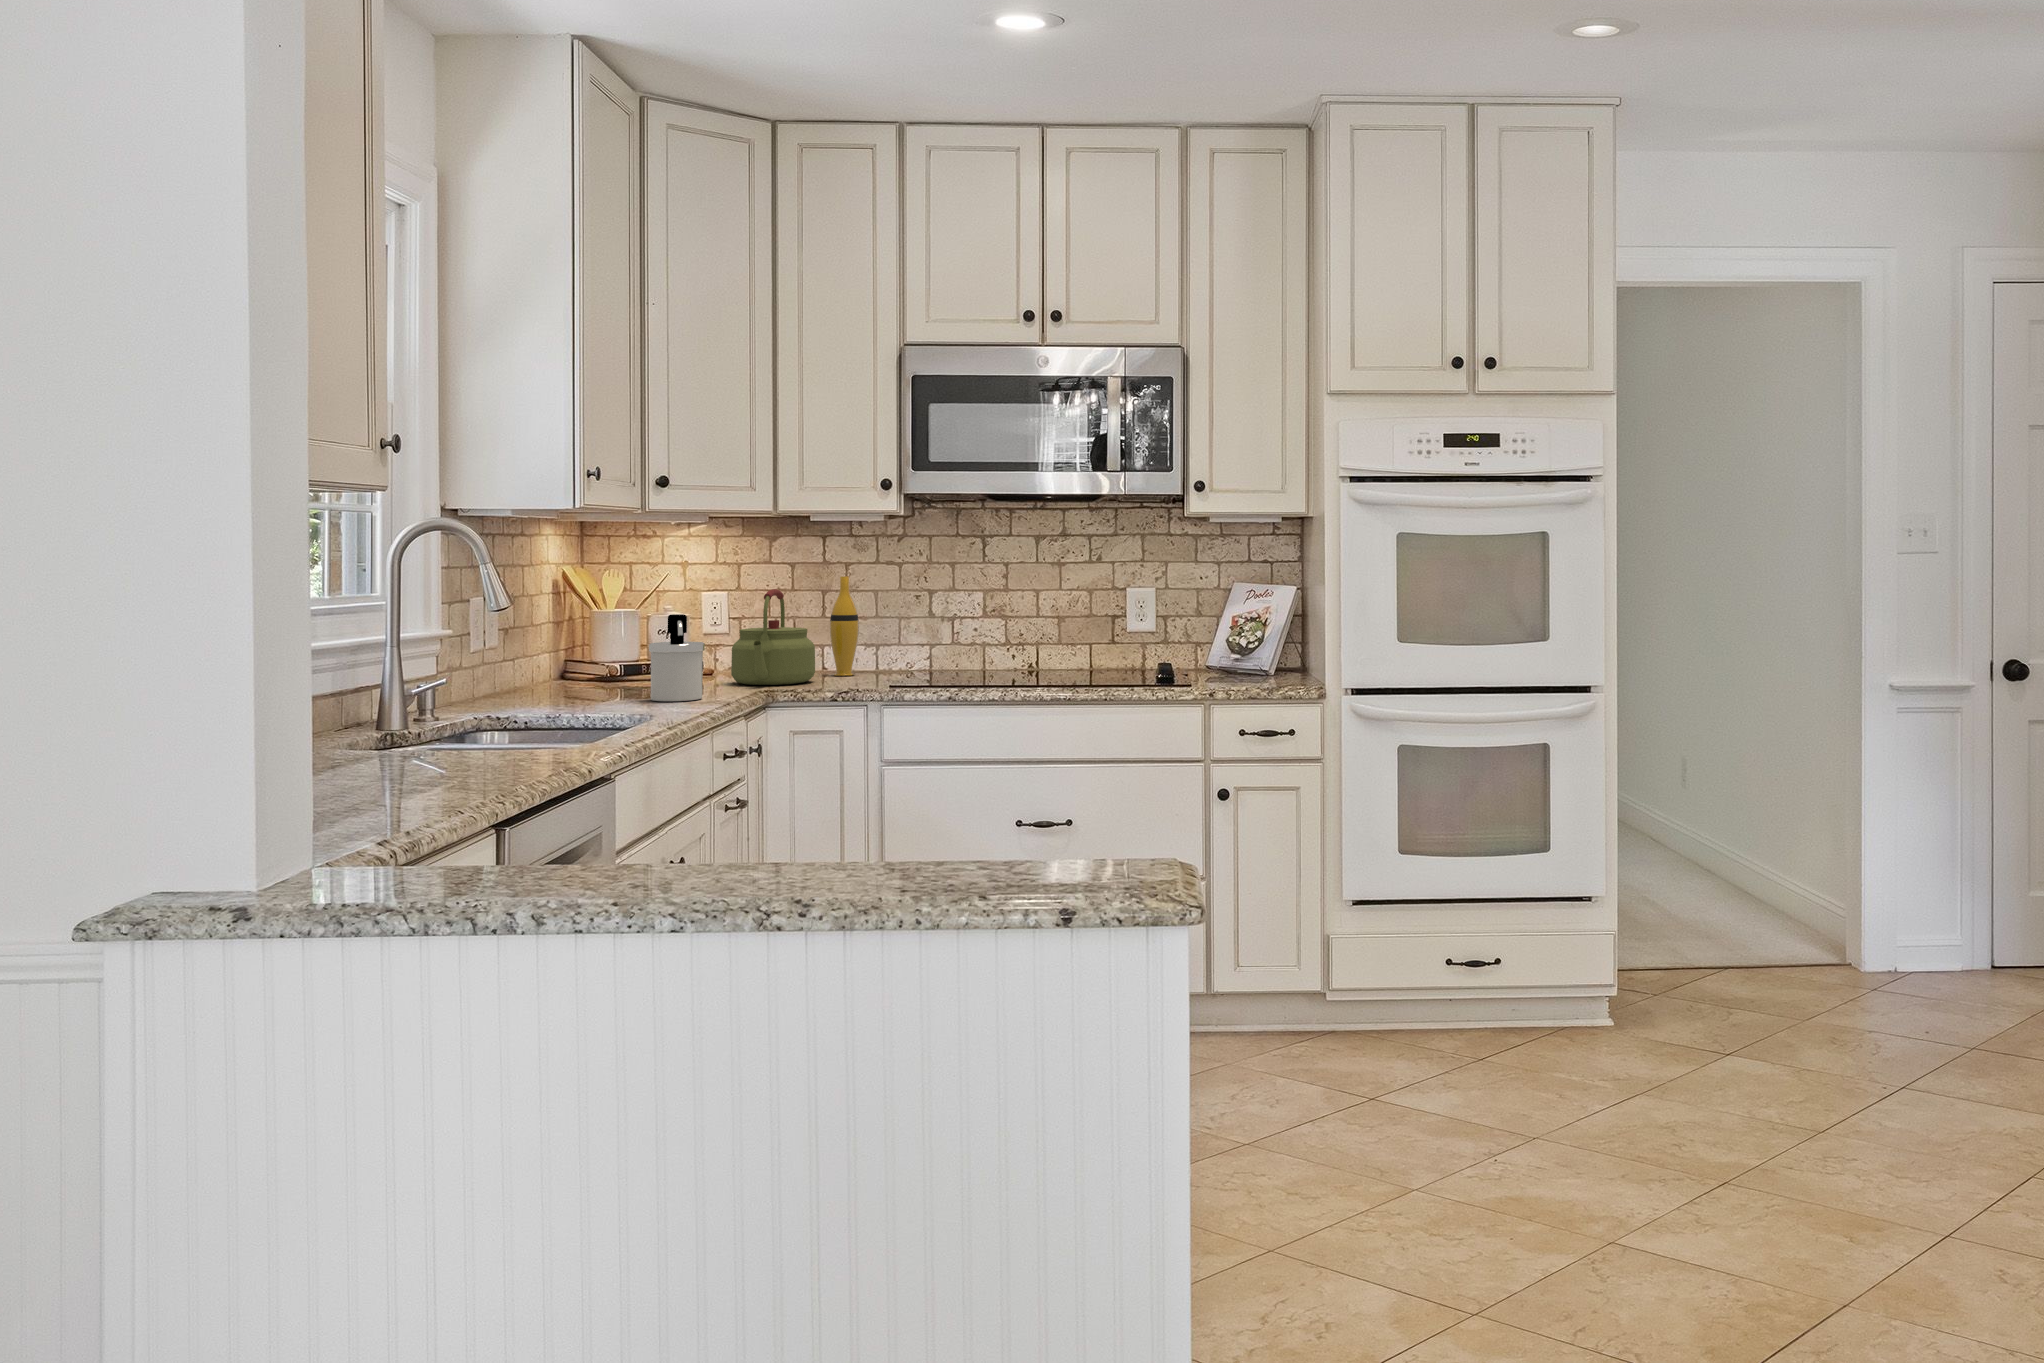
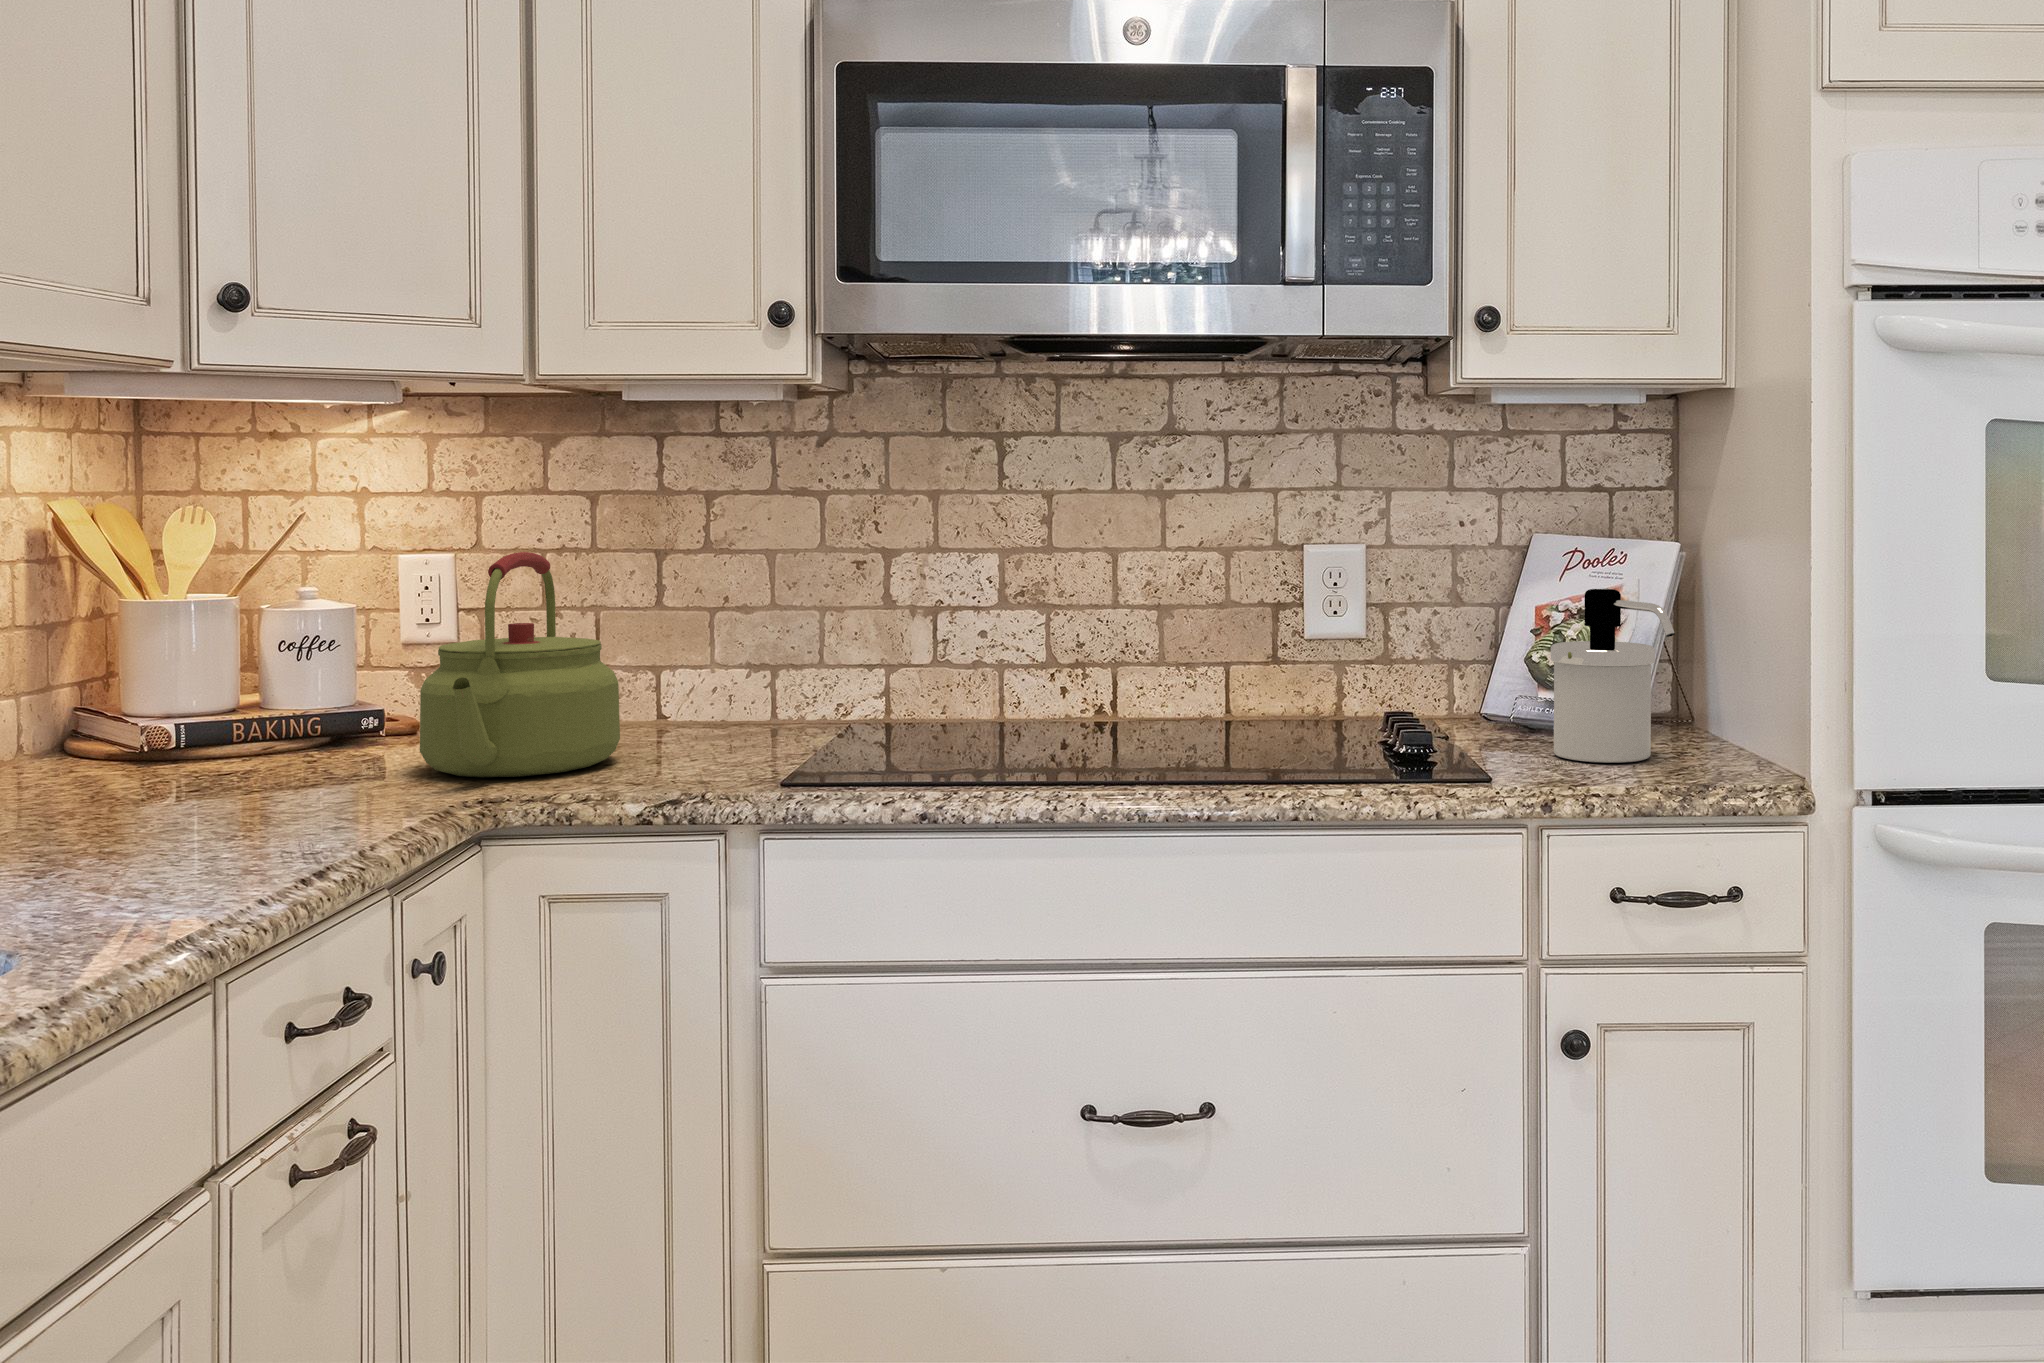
vase: present [830,577,859,676] -> none [666,522,731,738]
soap dispenser: present [649,614,705,701] -> present [1551,589,1675,763]

